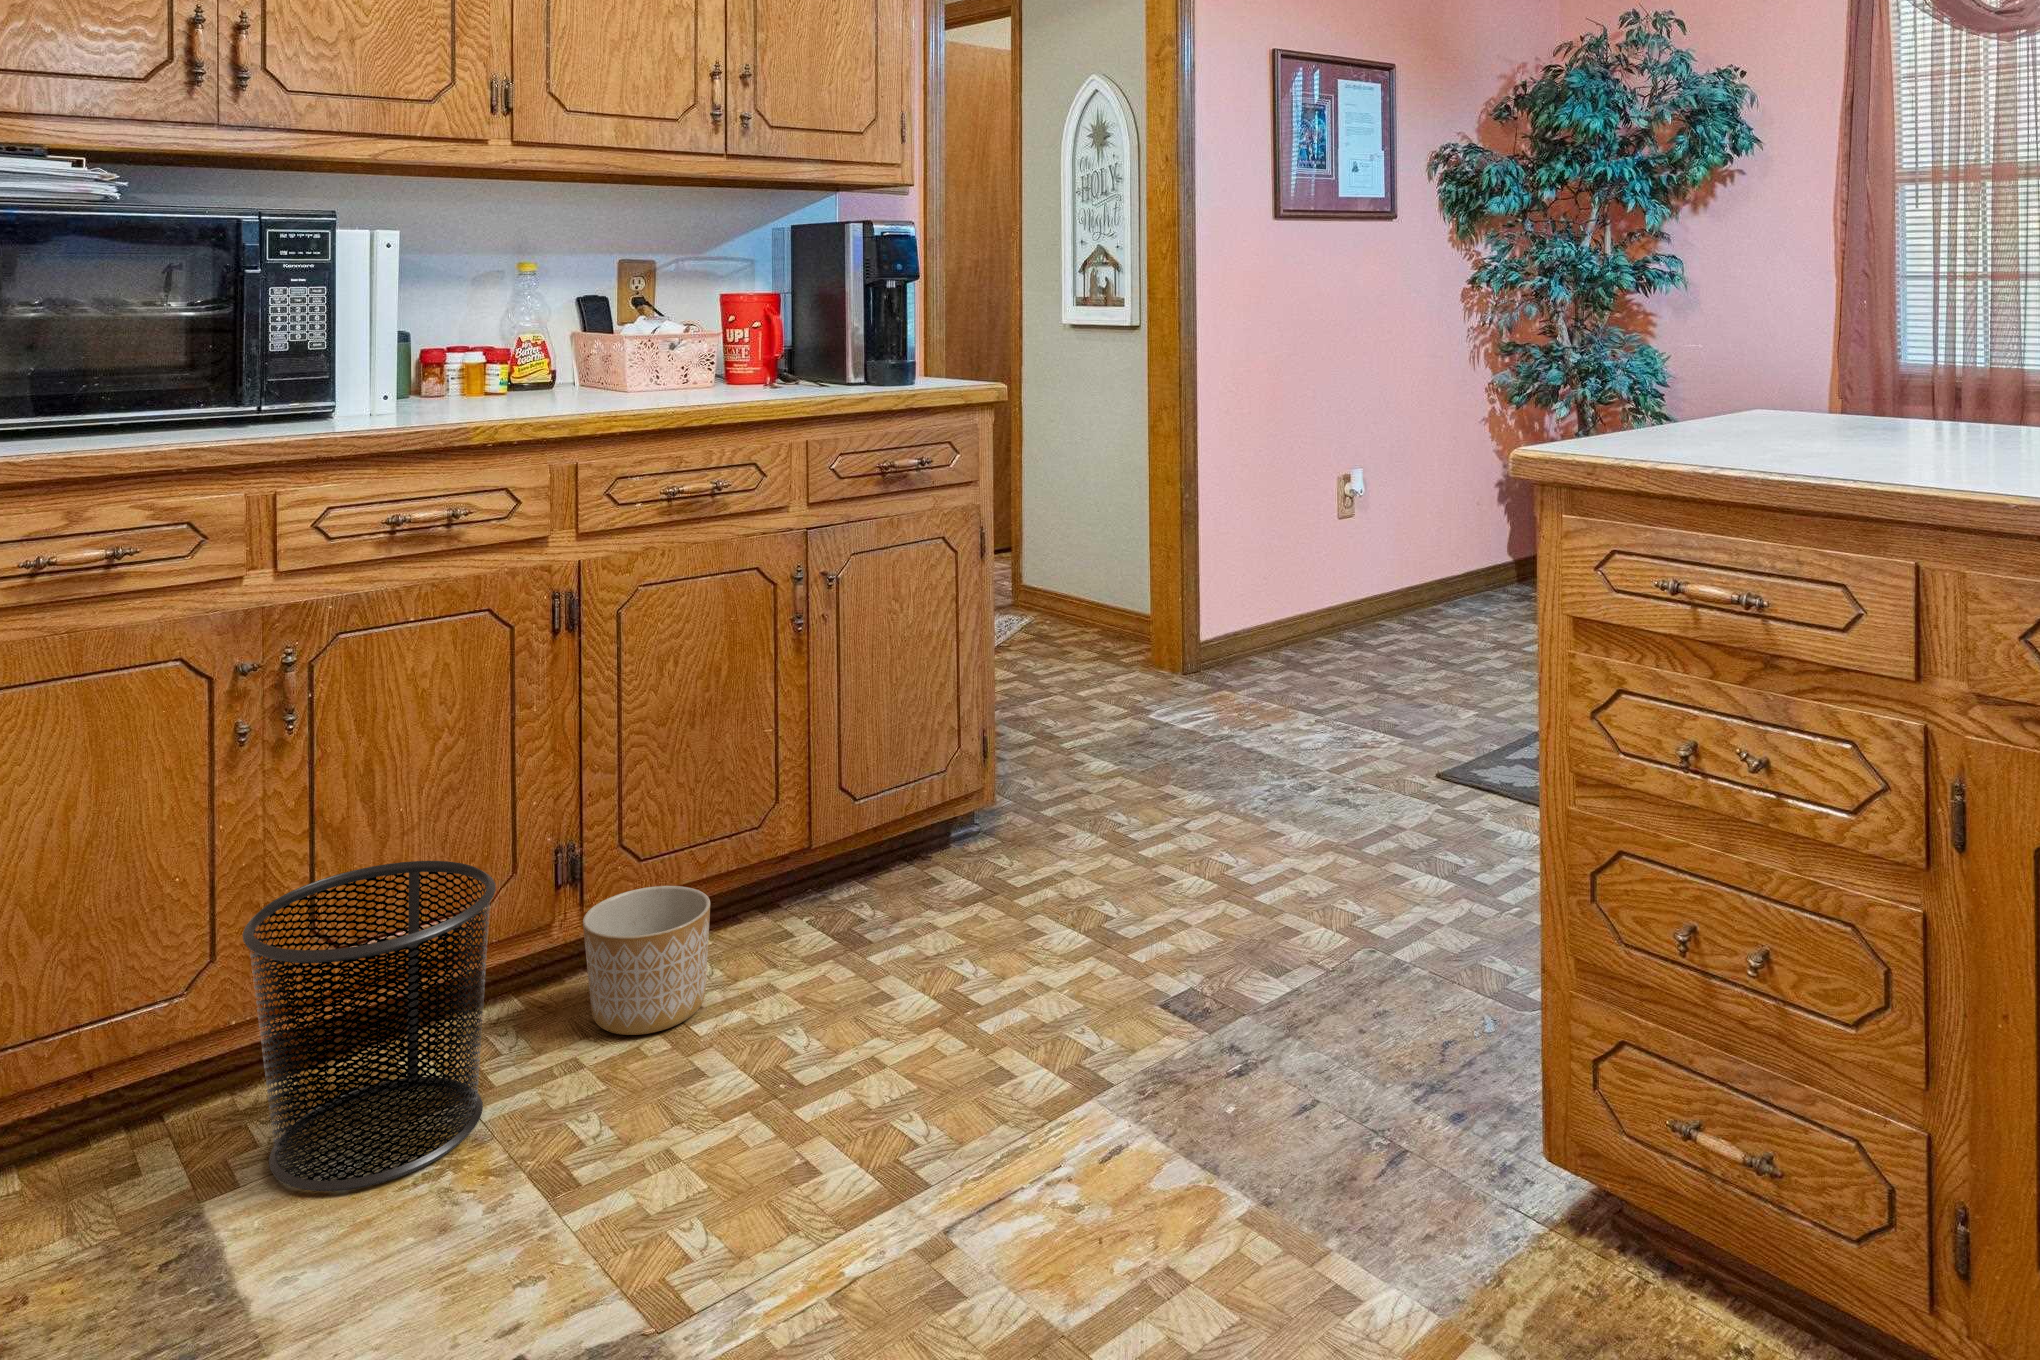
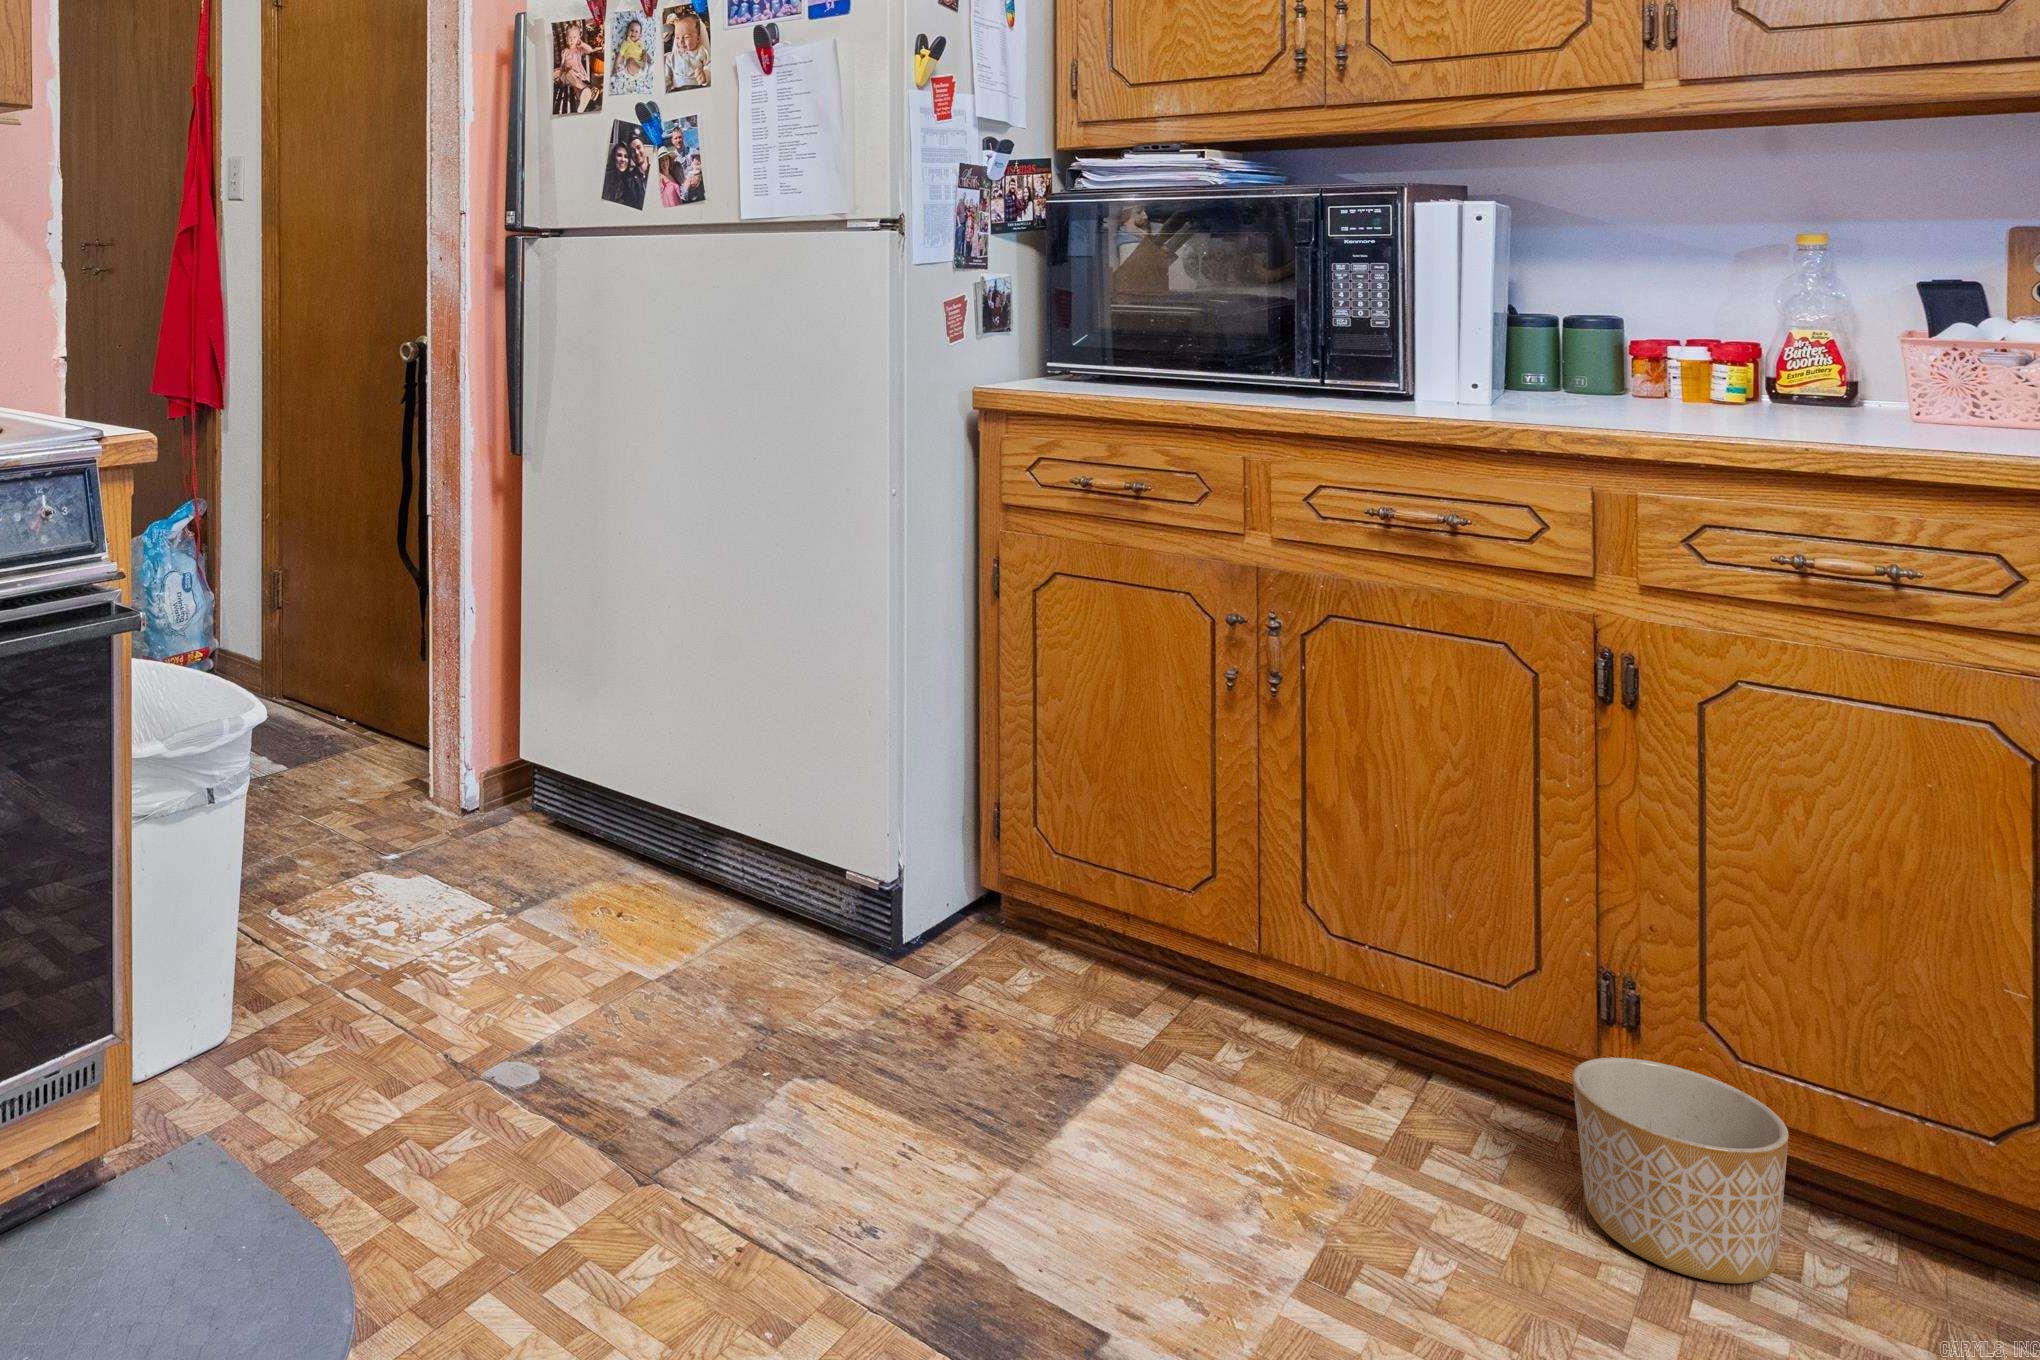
waste bin: present [243,861,496,1191] -> none [1153,845,1408,1177]

